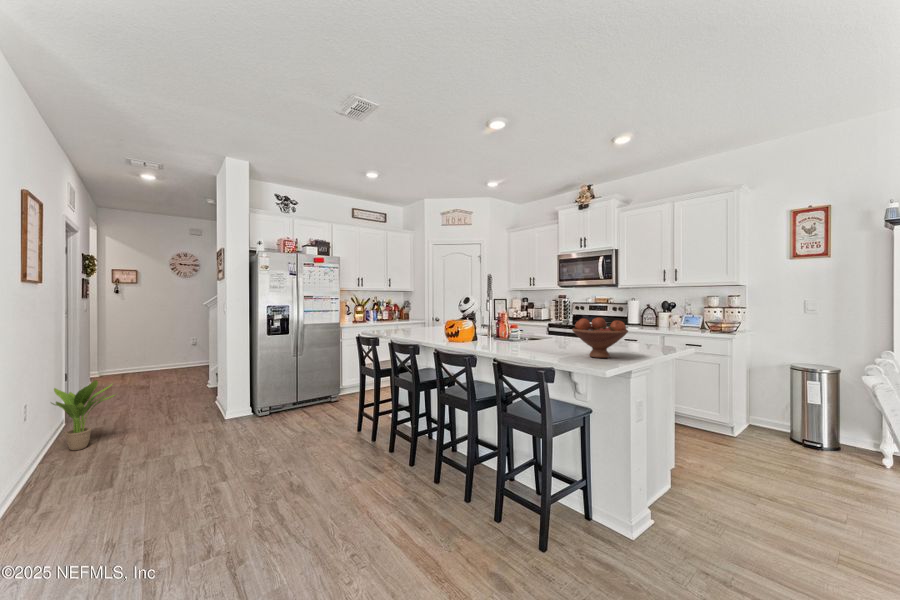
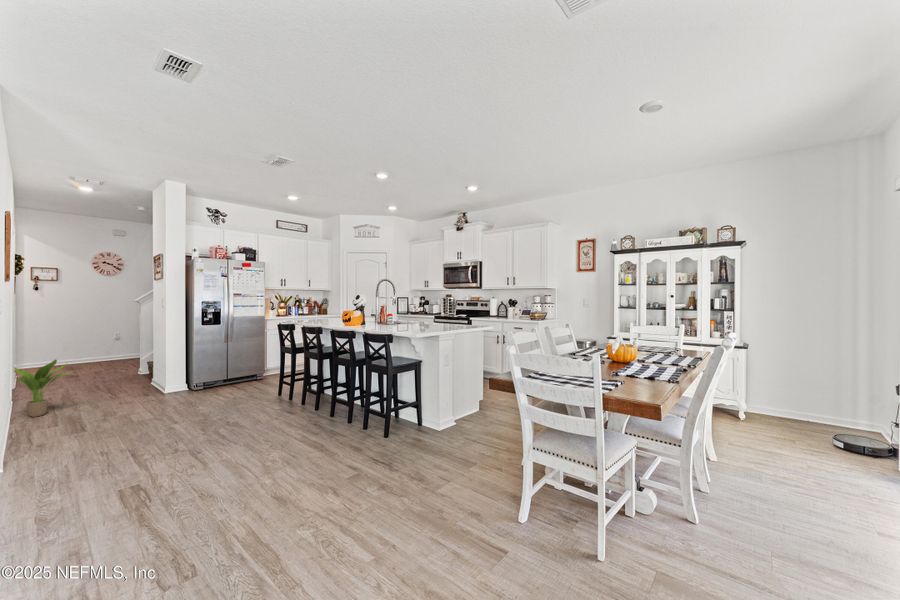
fruit bowl: present [572,318,628,358] -> none [415,307,446,331]

